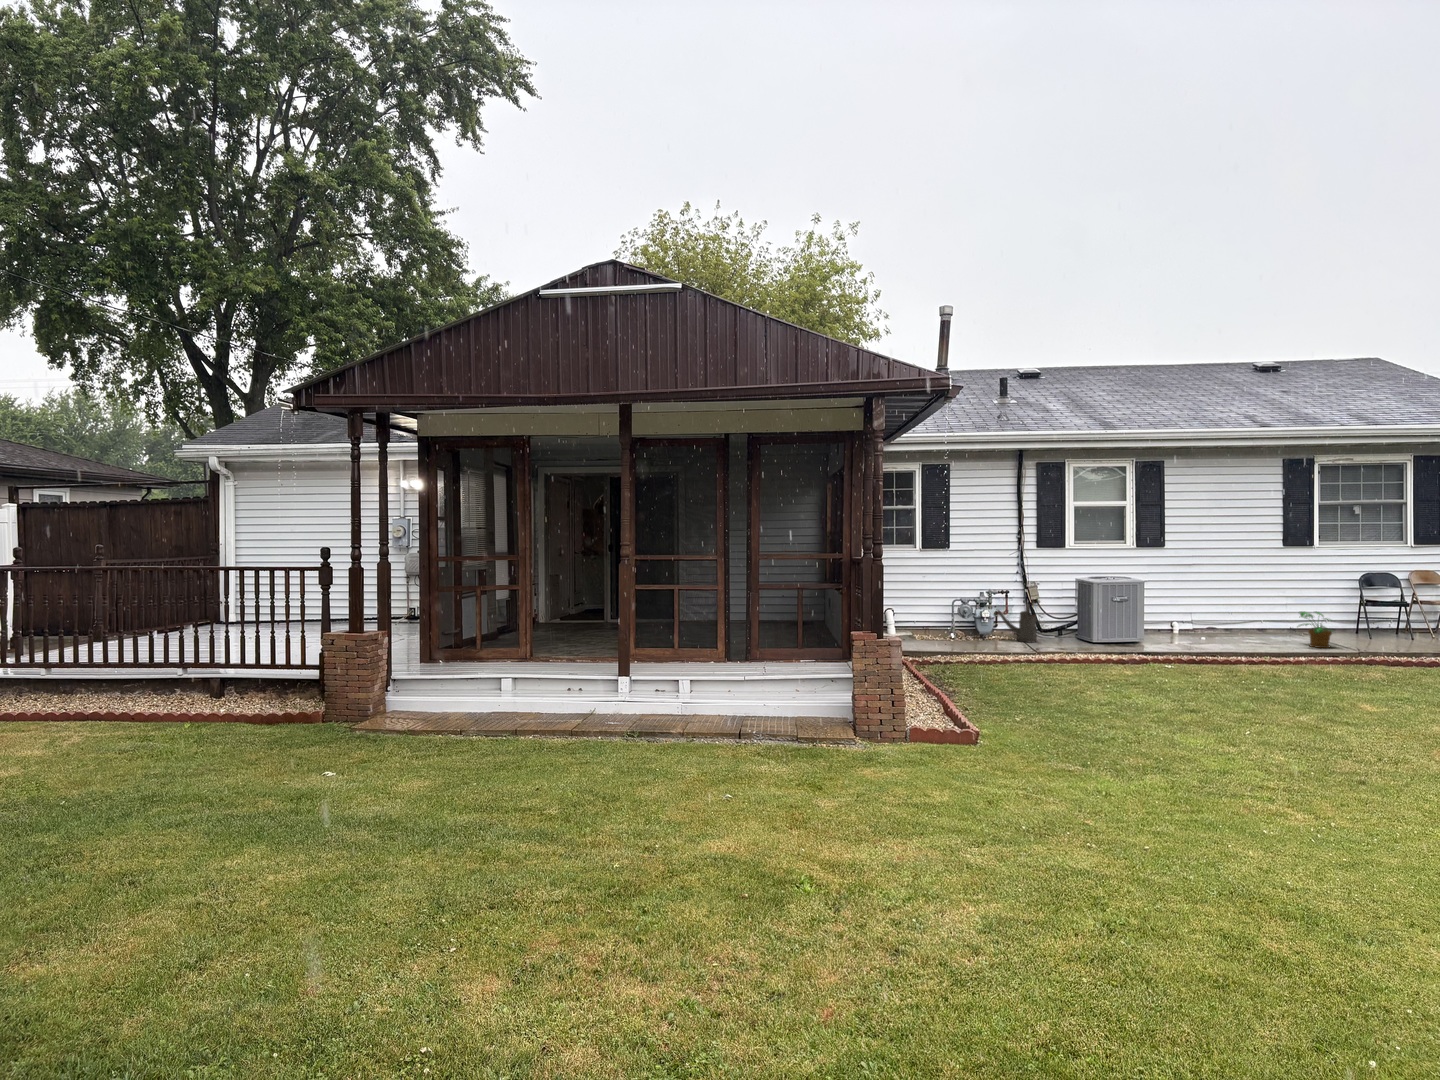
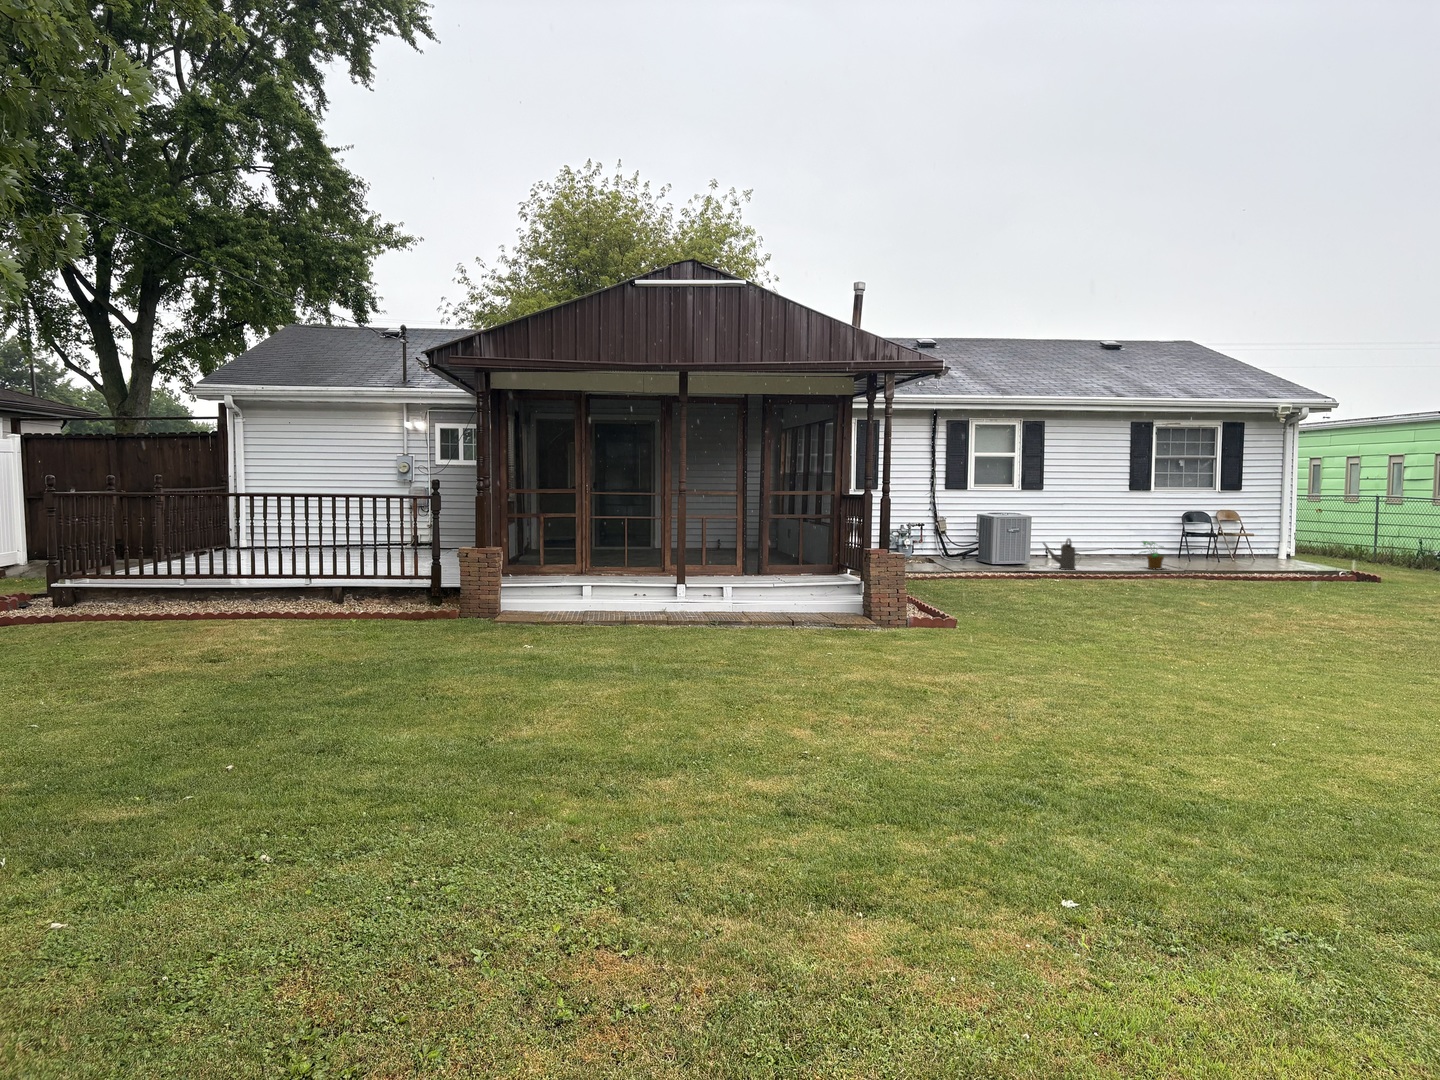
watering can: present [996,604,1037,643] -> present [1043,538,1076,570]

